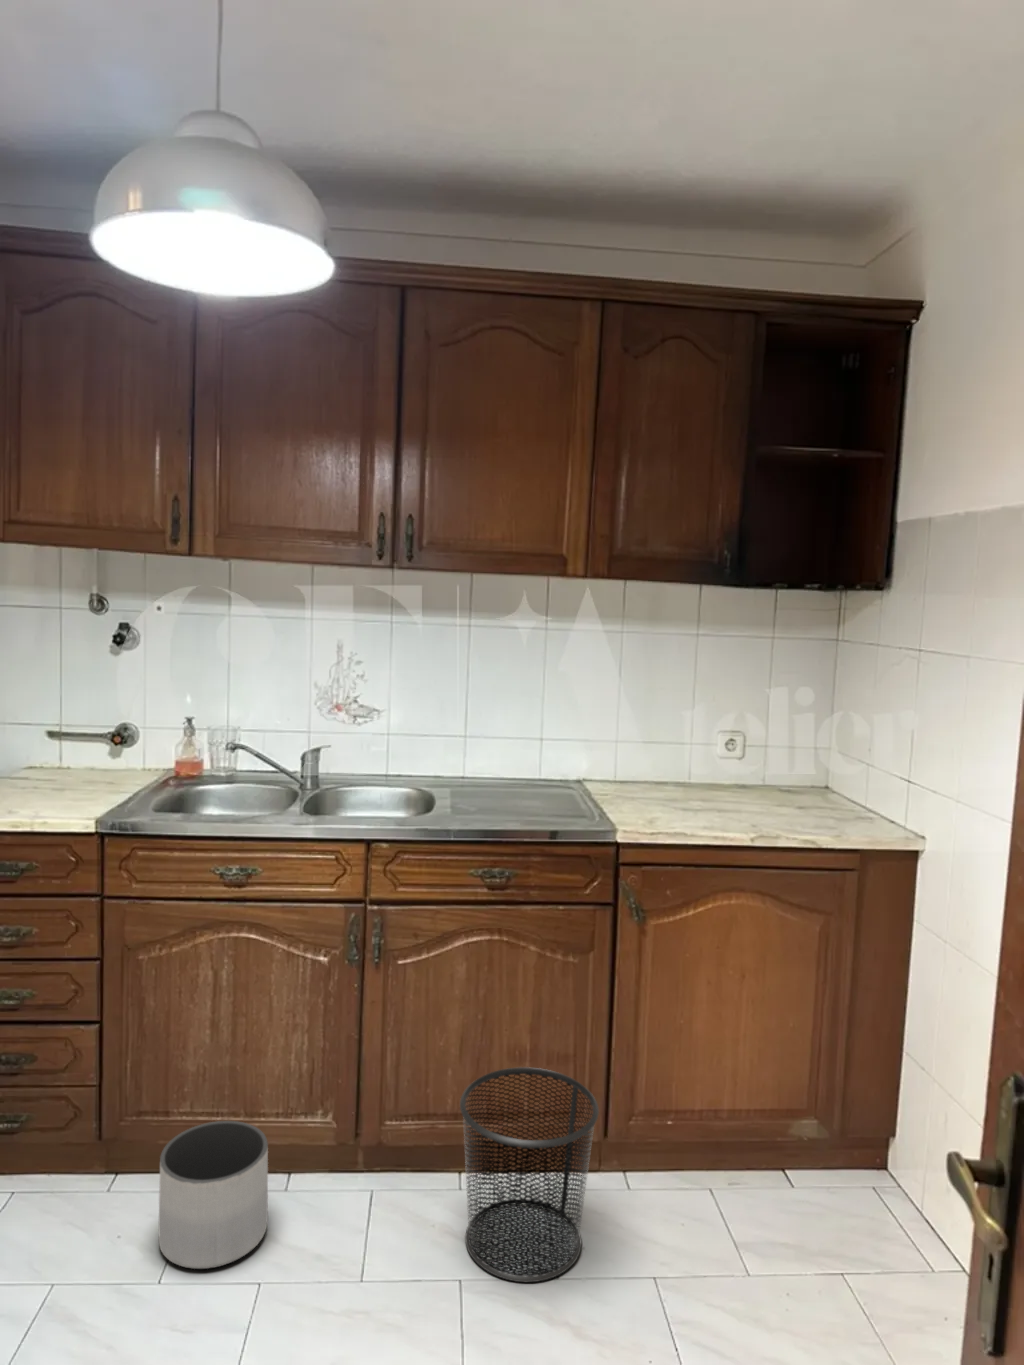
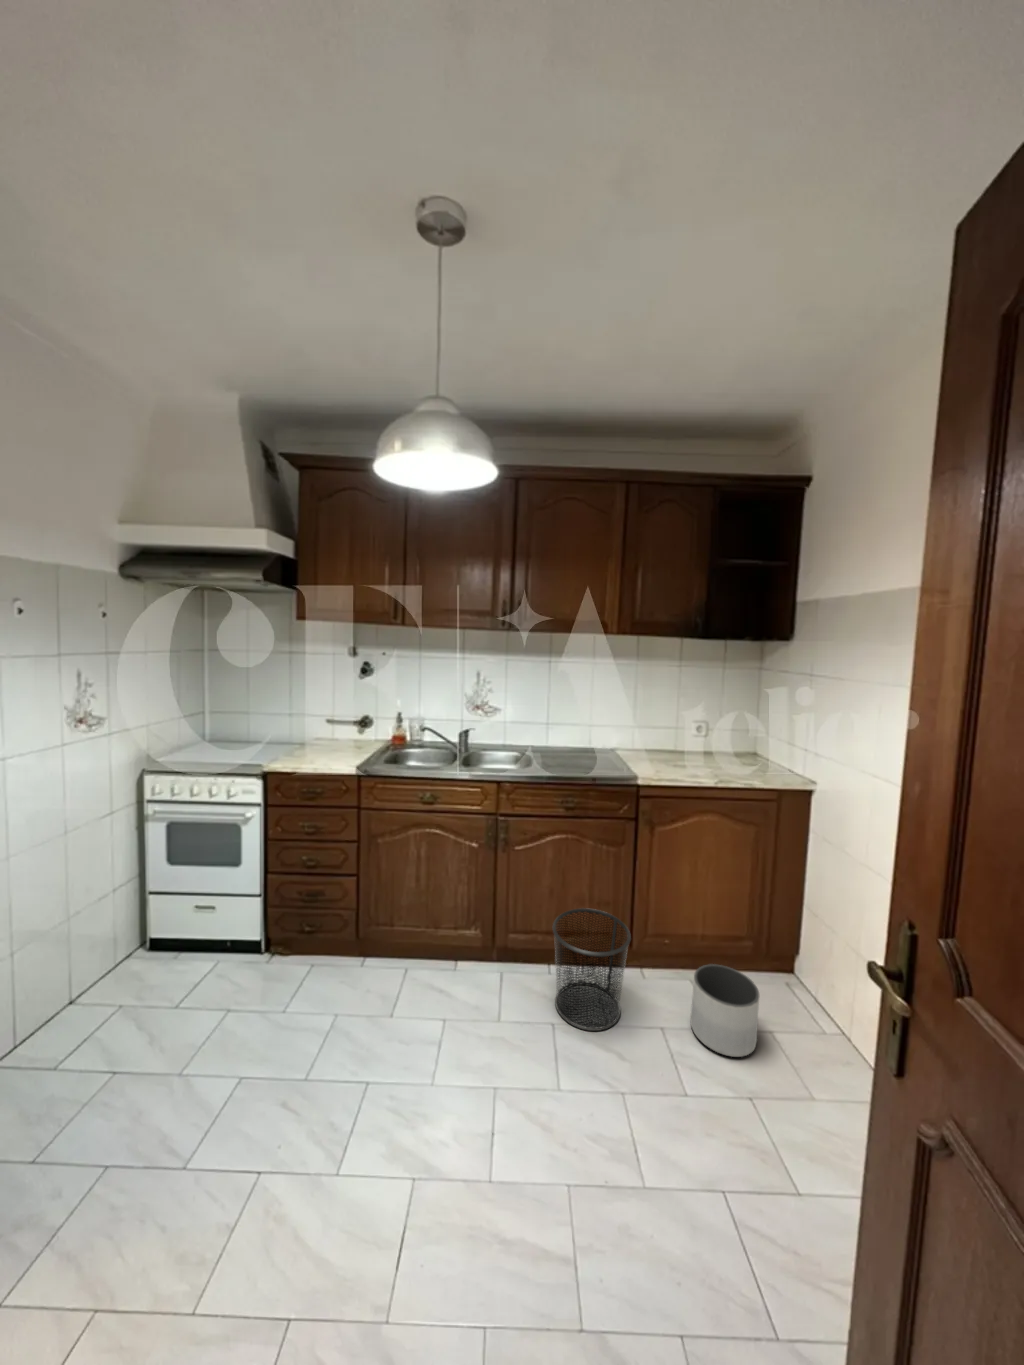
planter: present [159,1121,268,1269] -> present [691,964,759,1057]

